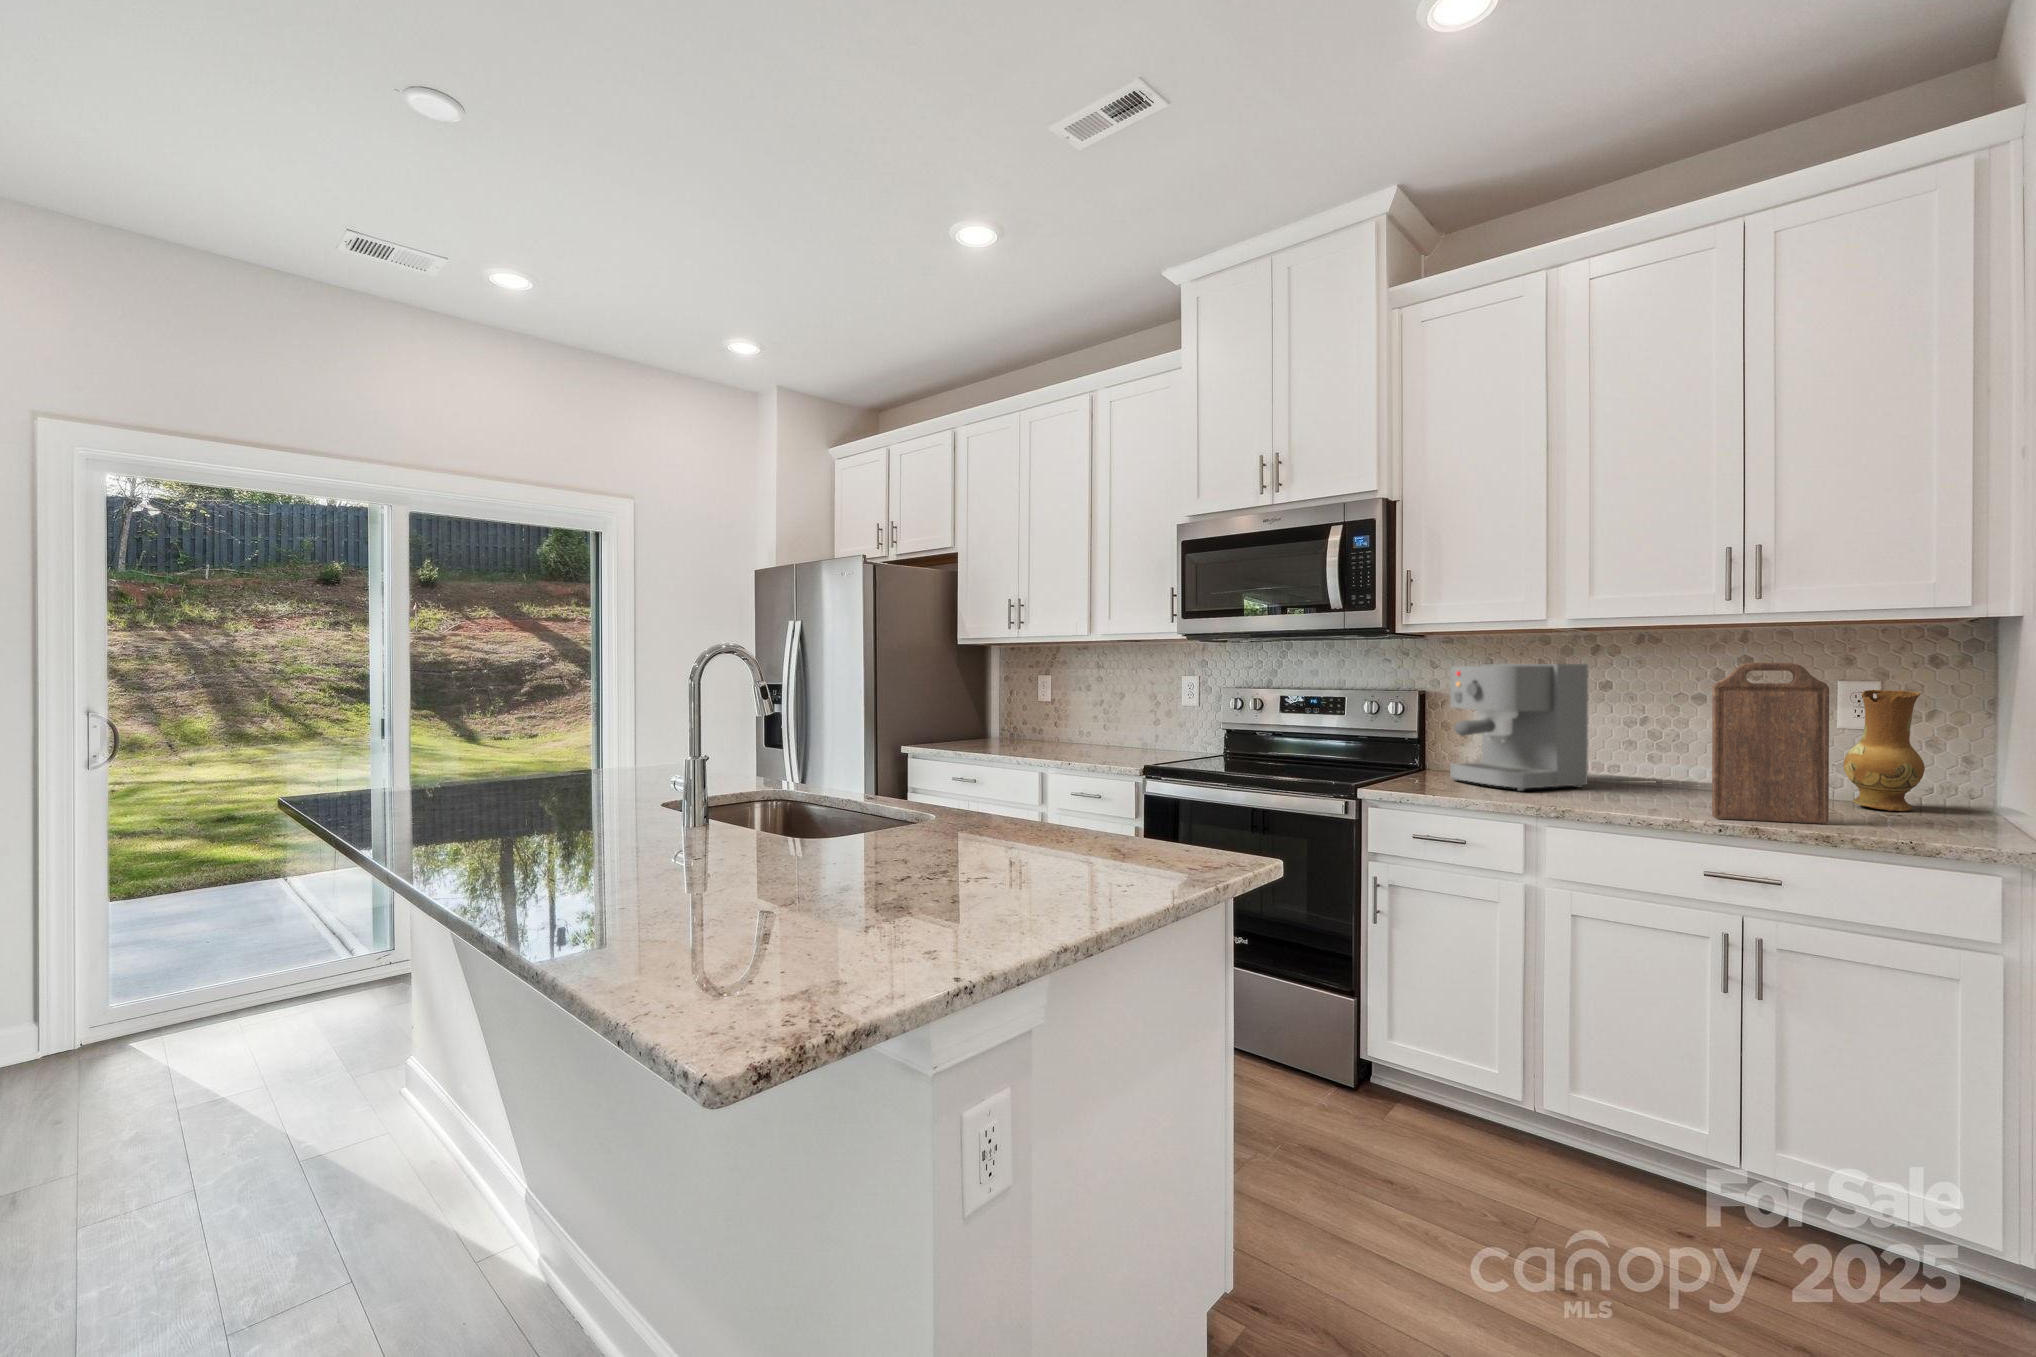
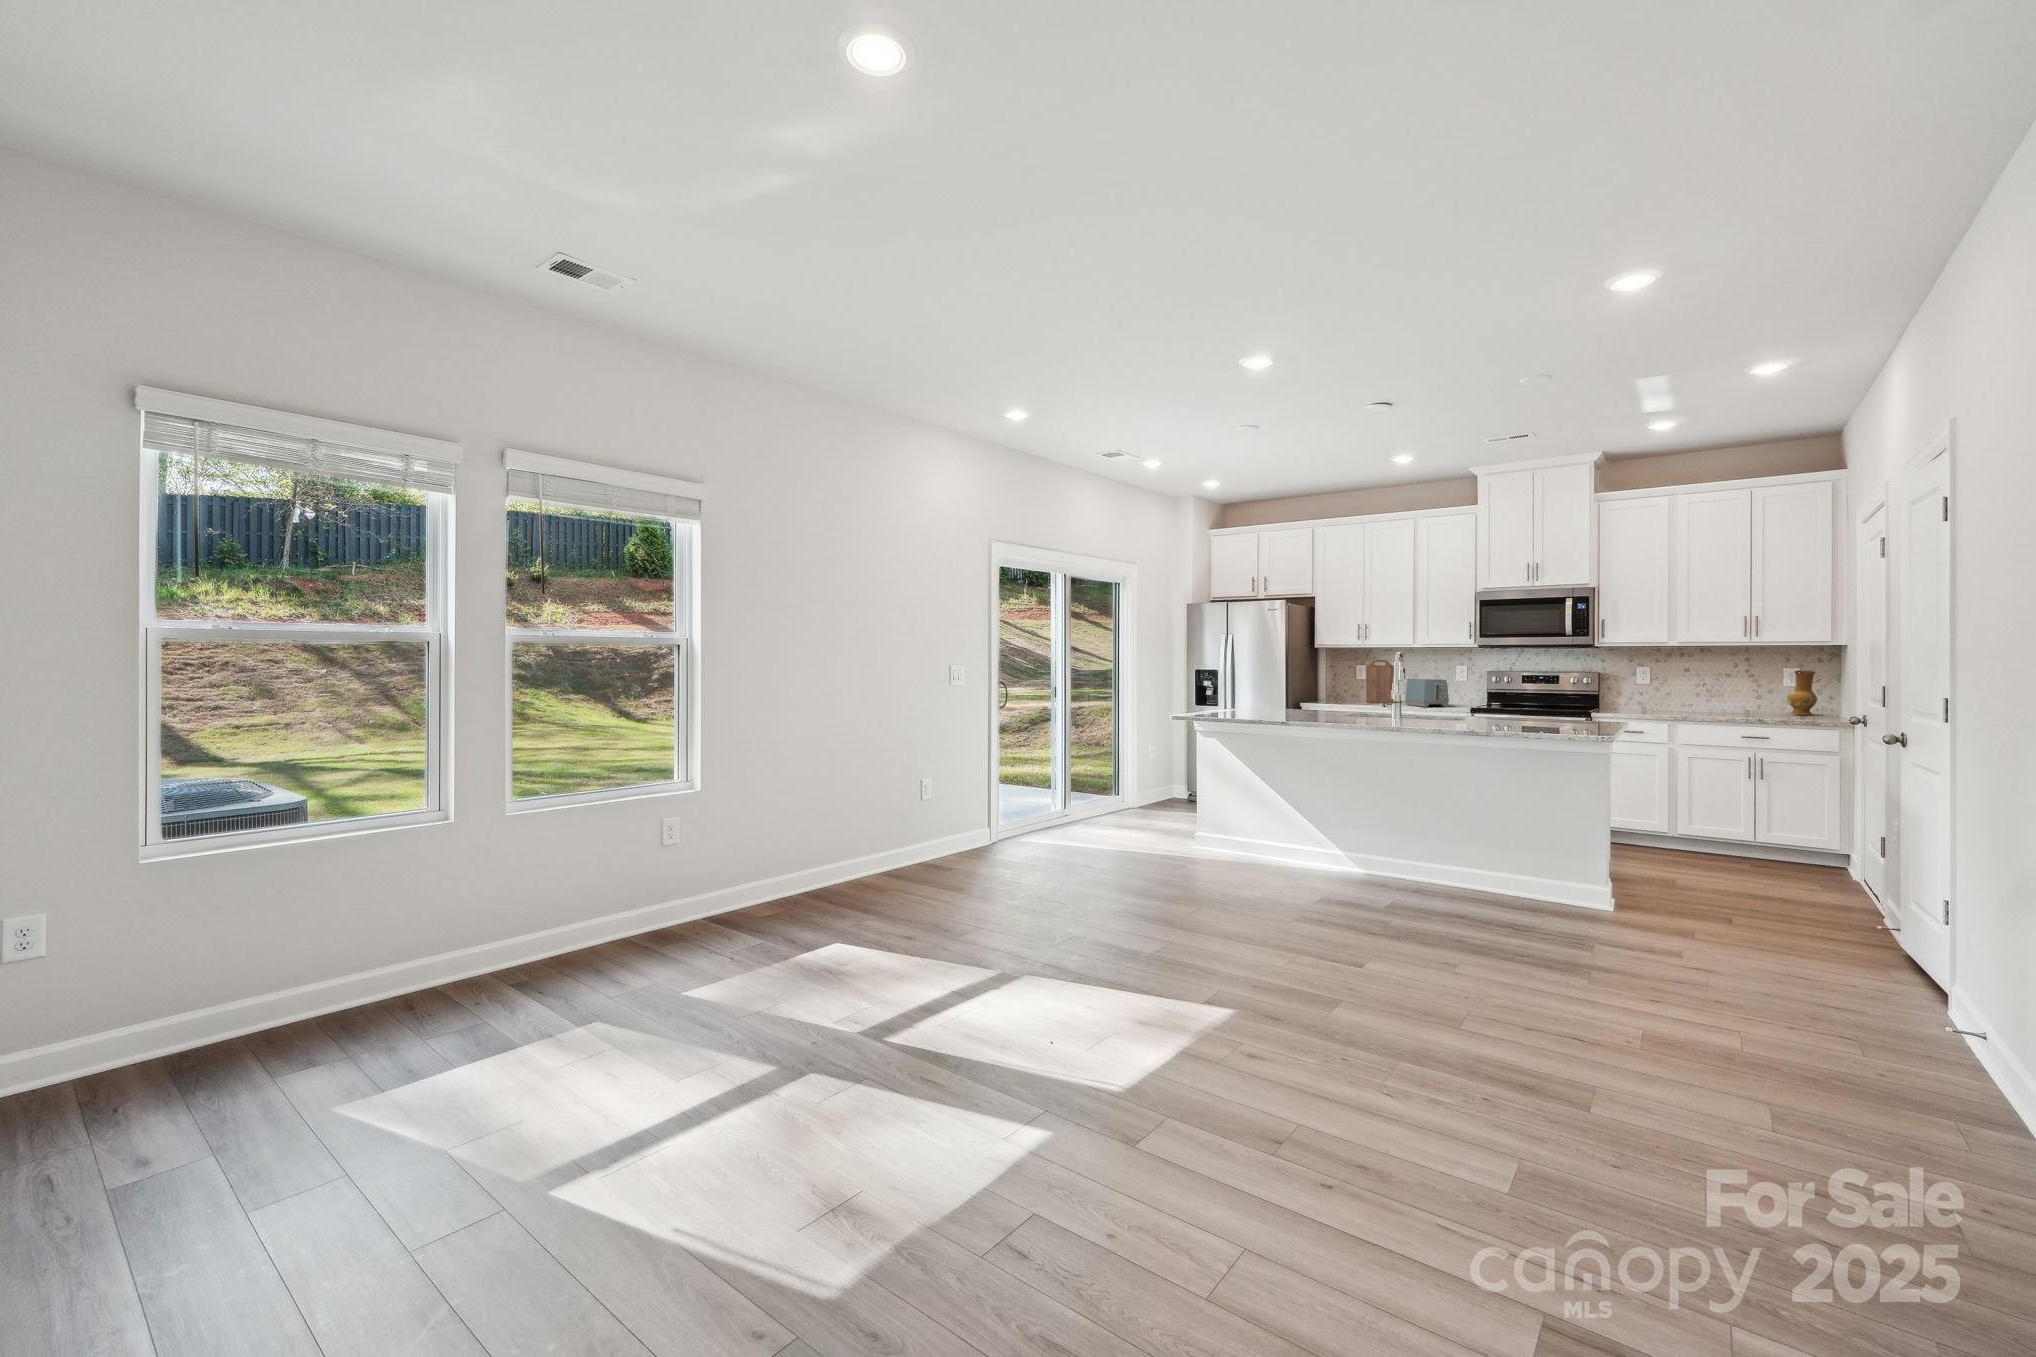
cutting board: present [1712,663,1829,824] -> present [1366,660,1394,703]
coffee maker: present [1450,664,1588,791] -> none [1621,660,1684,713]
toaster: none [1073,702,1127,761] -> present [1405,679,1449,707]

